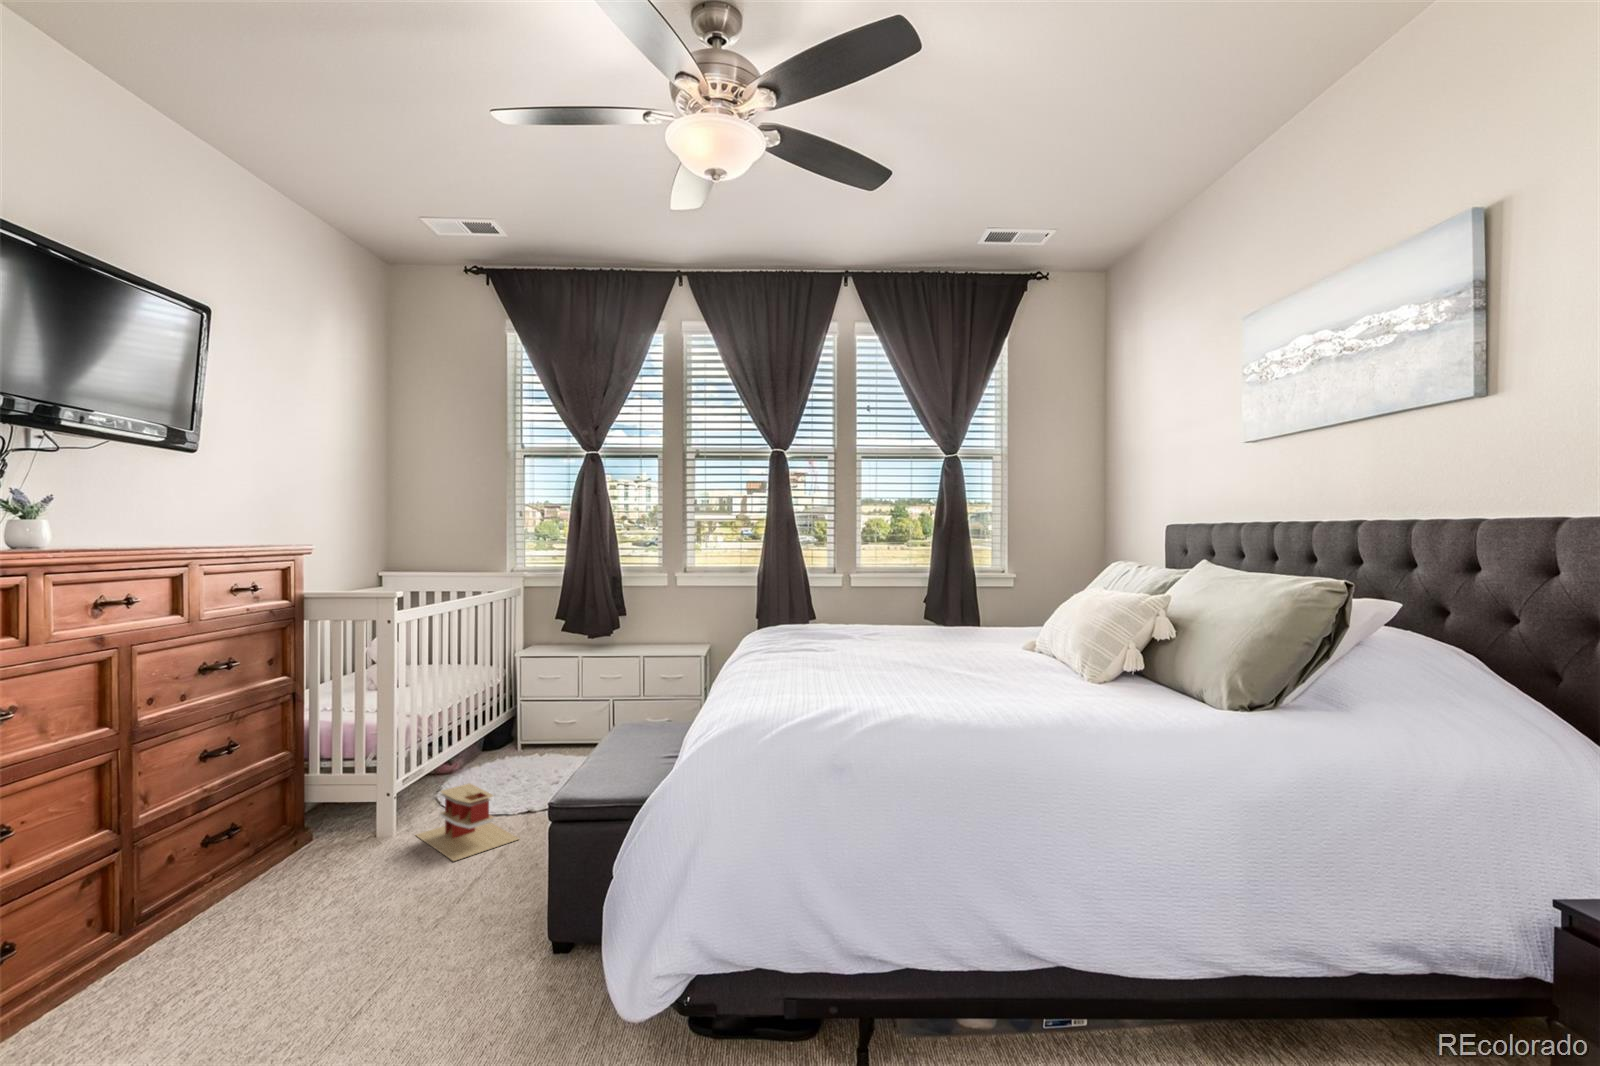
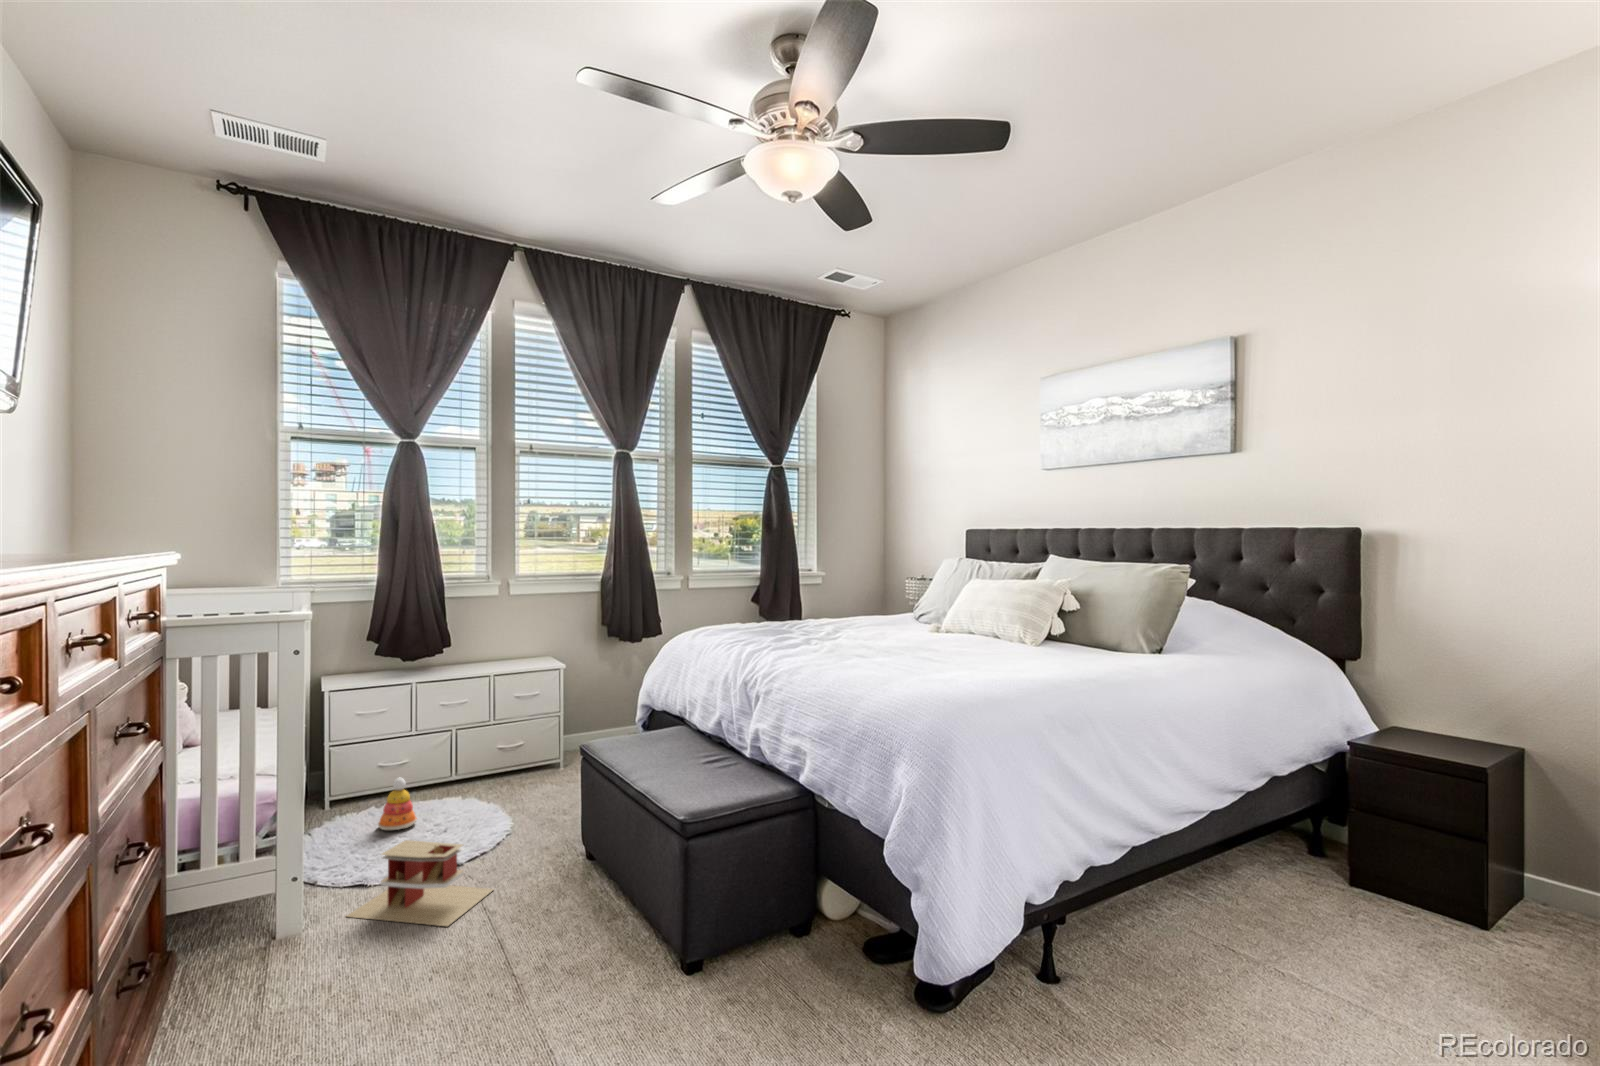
stacking toy: none [520,731,550,773] -> present [378,778,417,830]

